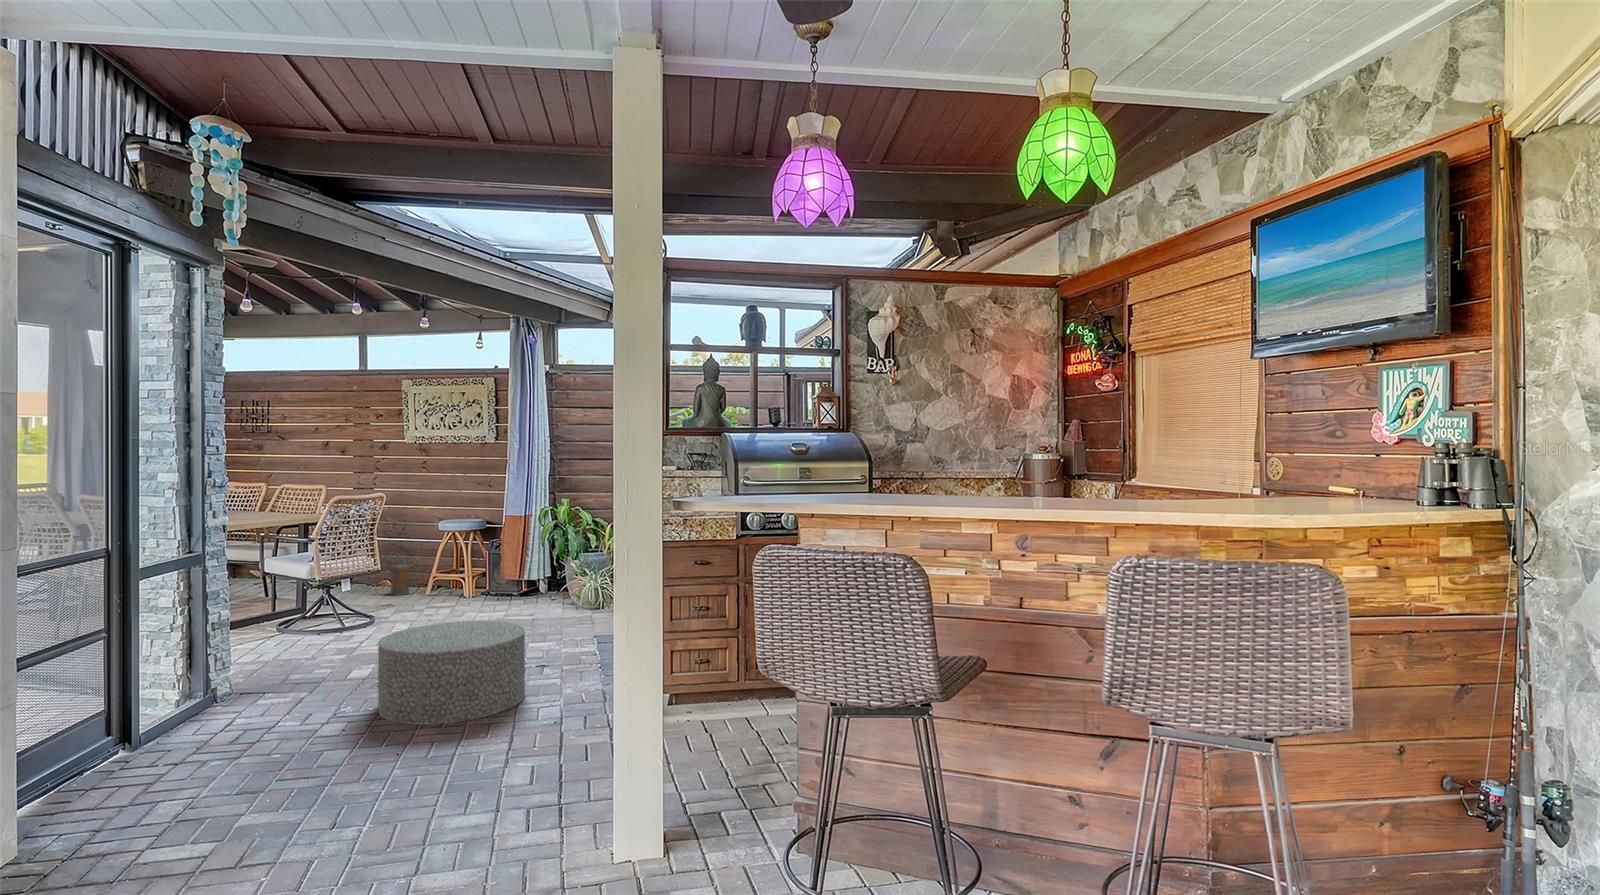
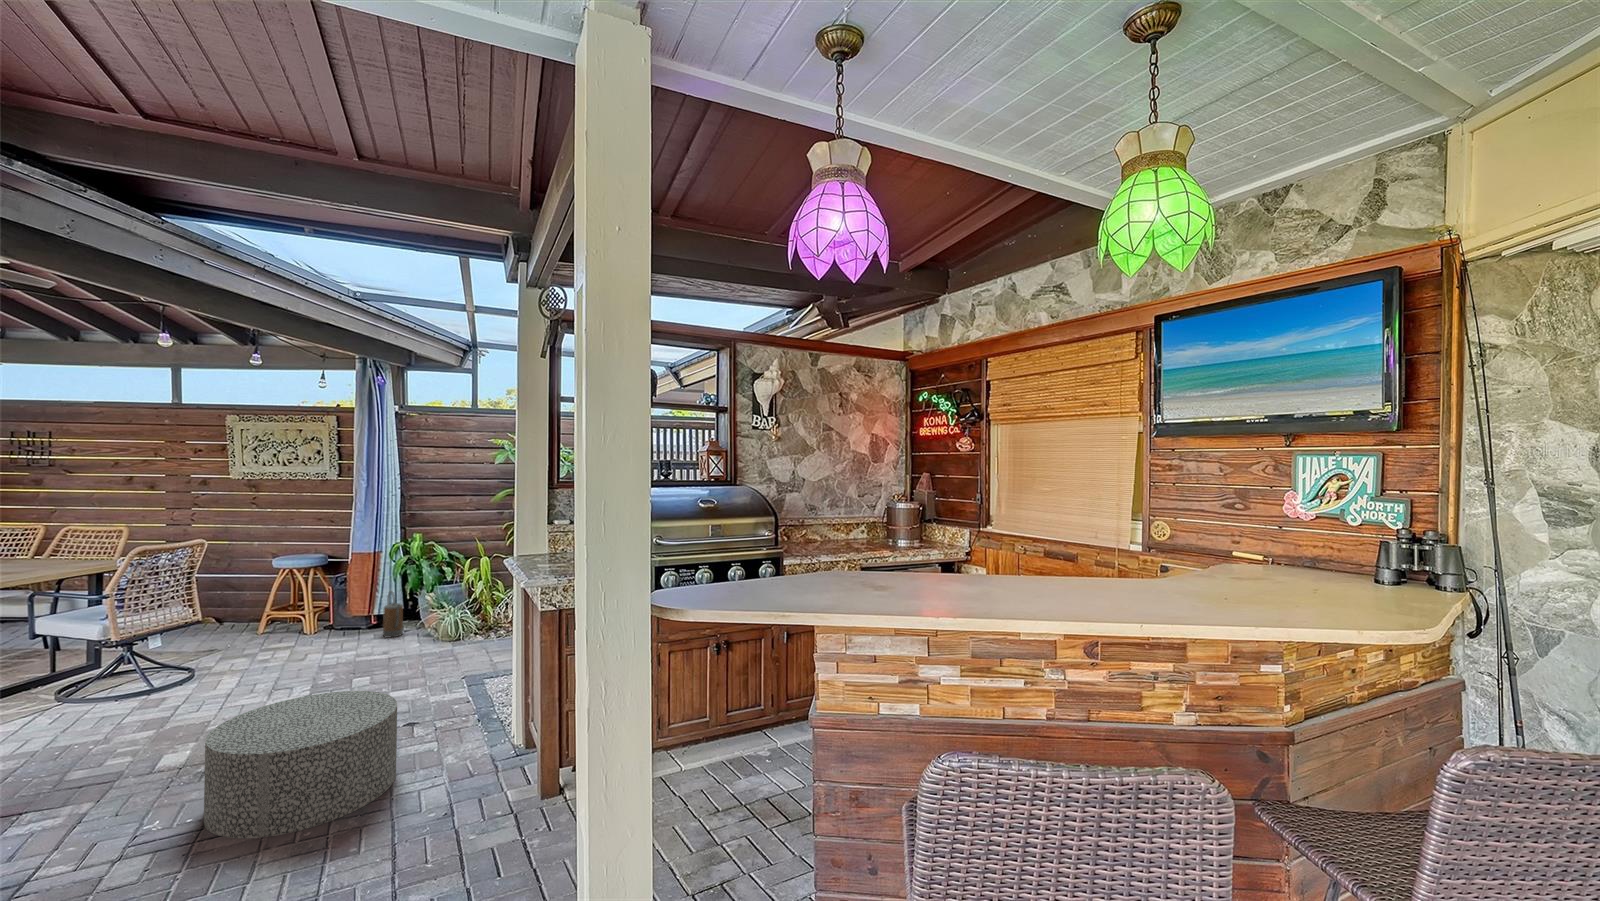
watering can: present [382,553,417,595] -> present [383,591,403,637]

